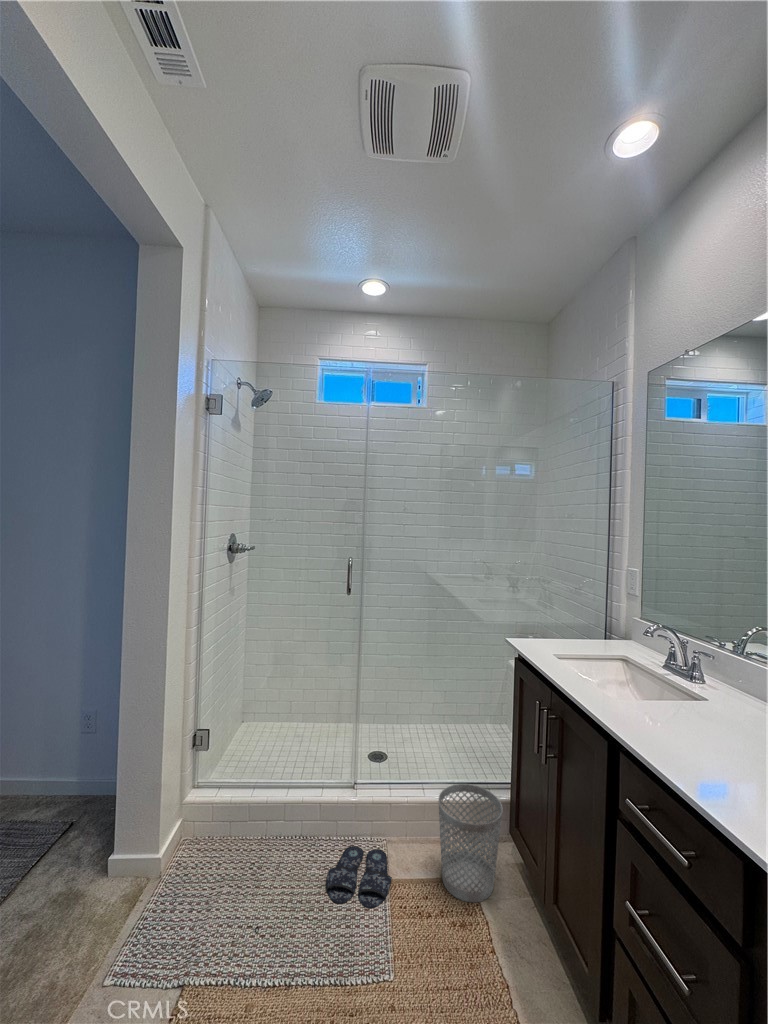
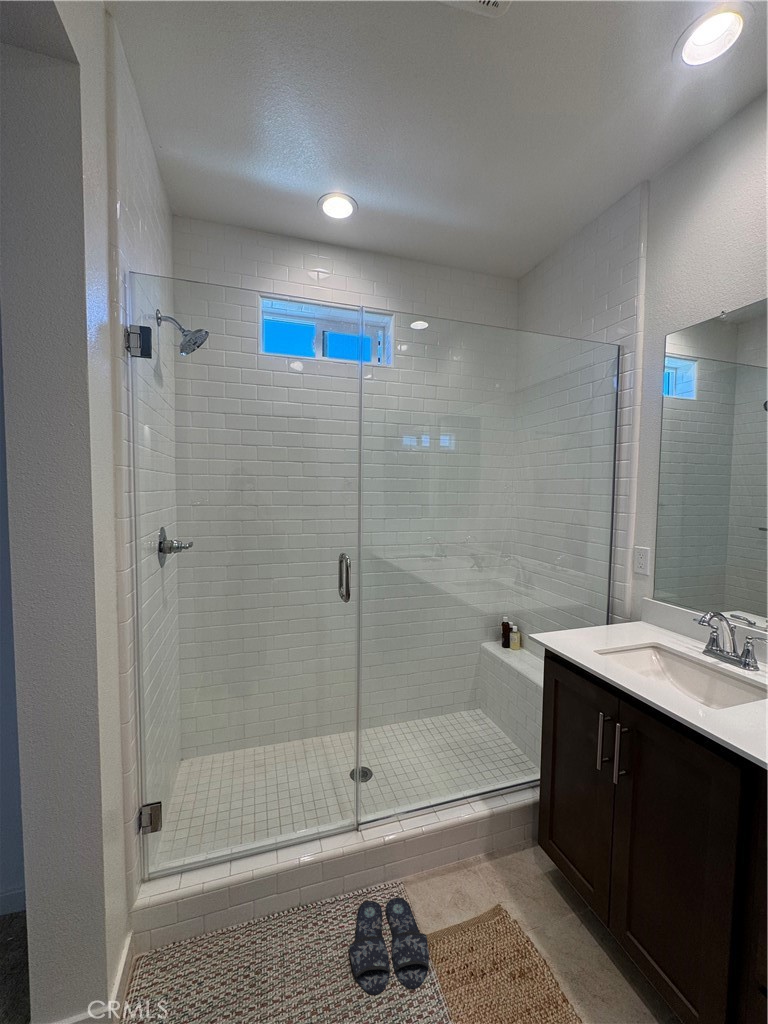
wastebasket: present [438,784,502,903] -> none [472,802,547,942]

